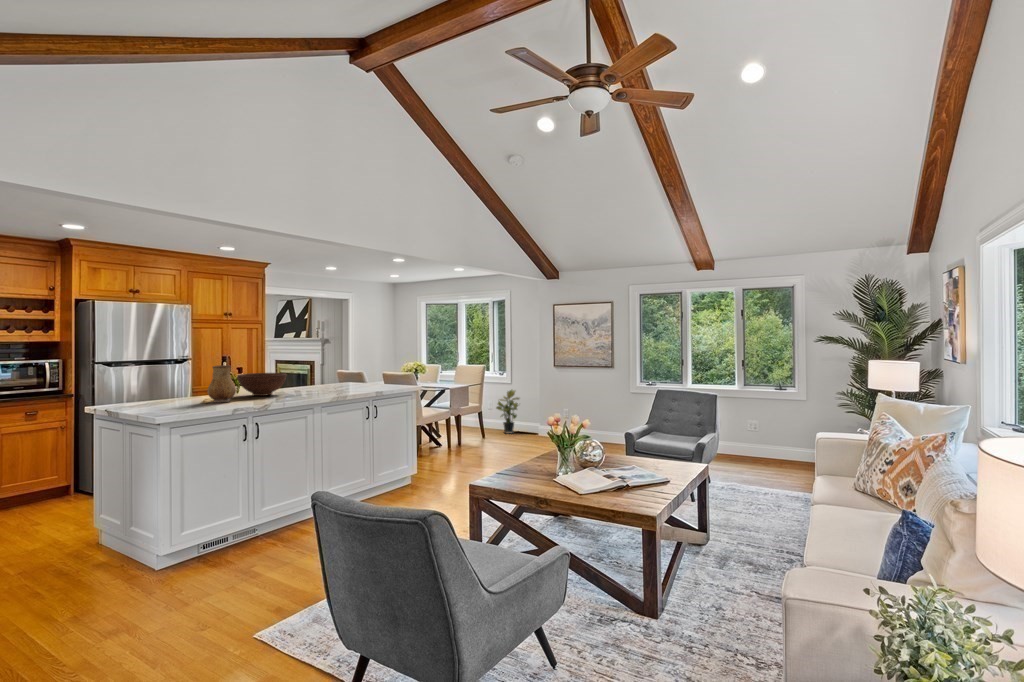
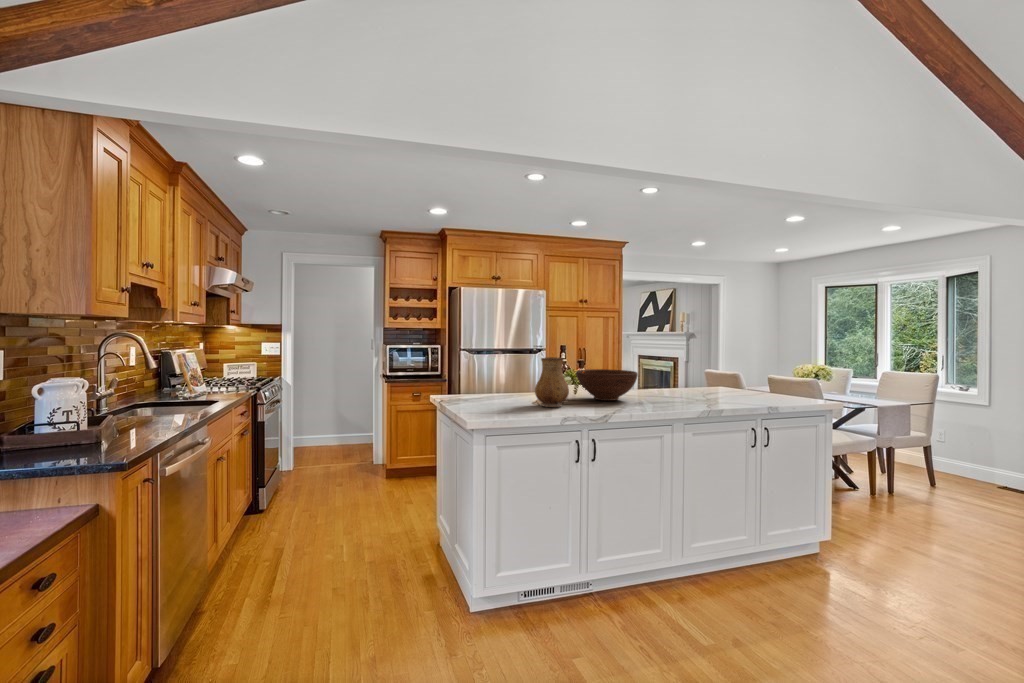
potted plant: present [496,390,519,433] -> none [954,414,1008,485]

